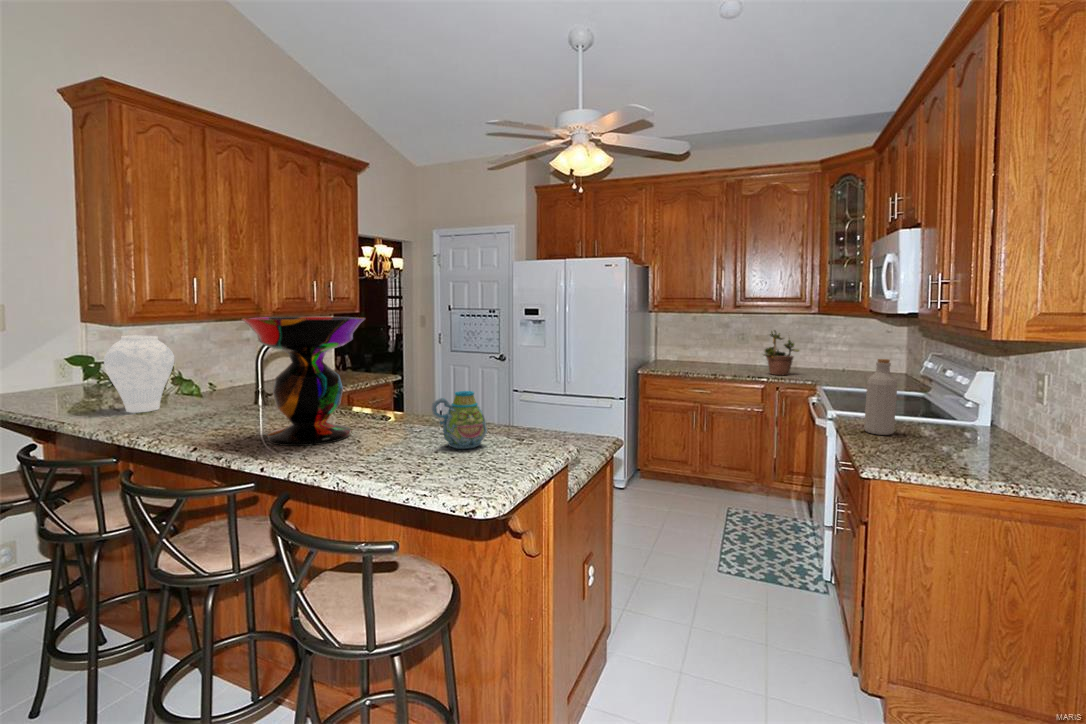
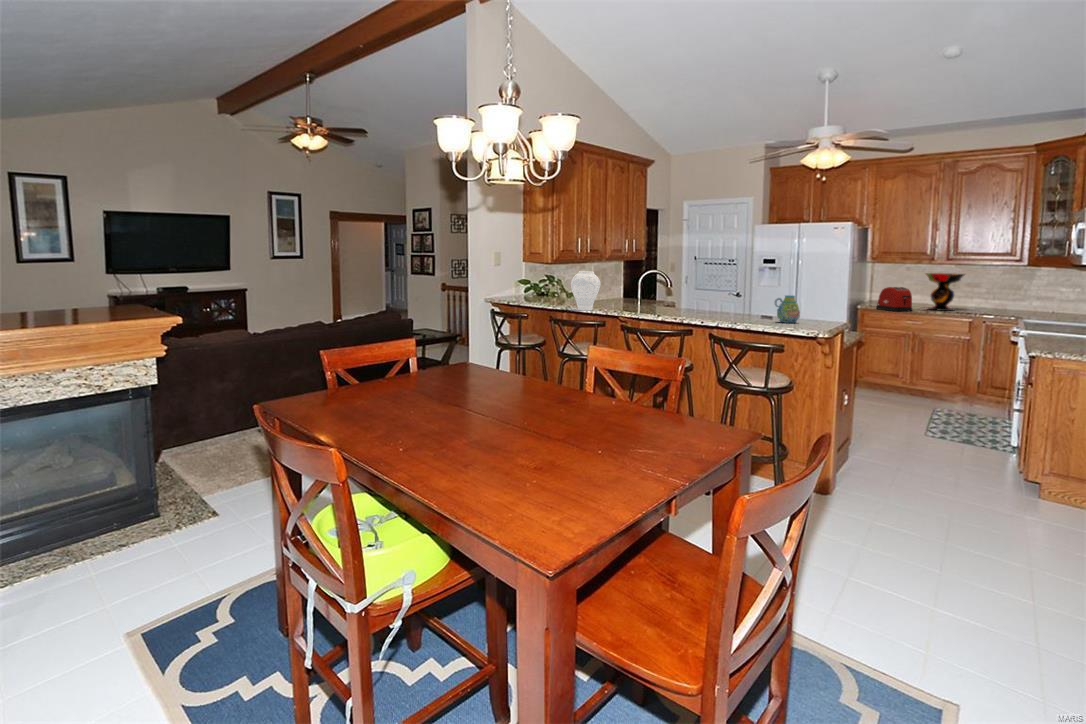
decorative bowl: present [242,317,365,446] -> present [926,273,965,311]
potted plant: present [763,330,799,375] -> none [970,275,1006,315]
toaster: none [663,341,702,372] -> present [876,287,912,311]
bottle: present [864,359,897,435] -> none [1043,290,1073,341]

